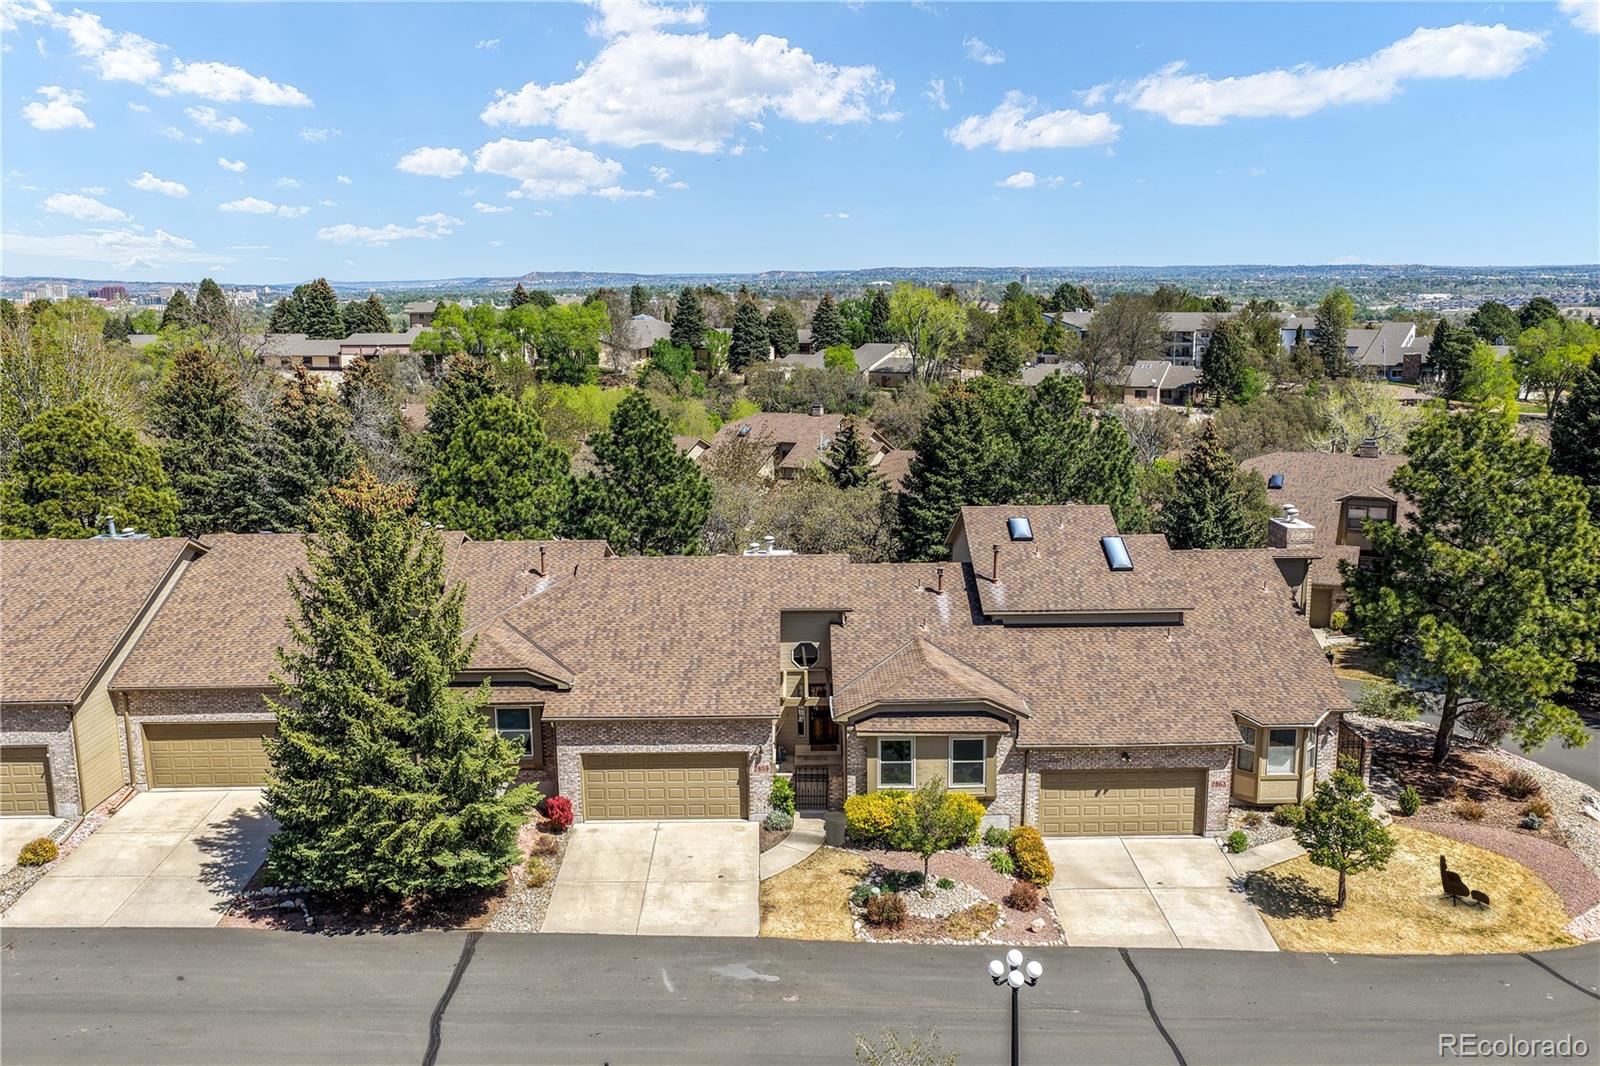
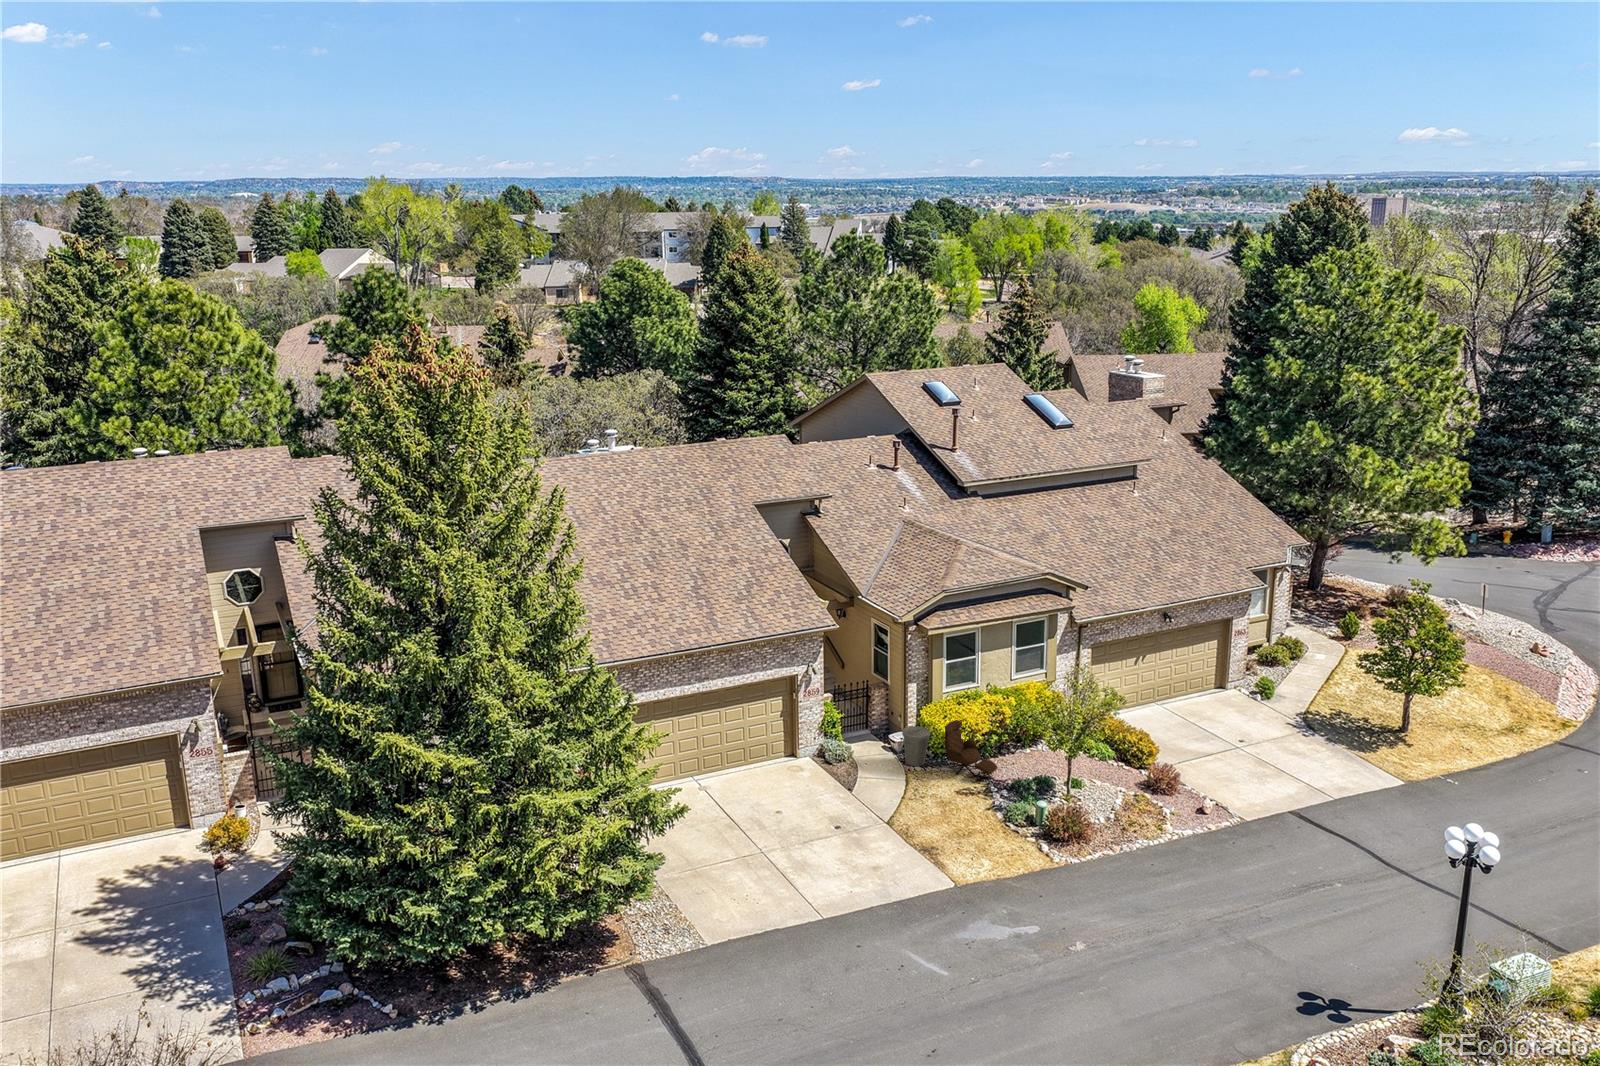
lounge chair: present [1439,855,1490,911] -> present [945,720,997,780]

